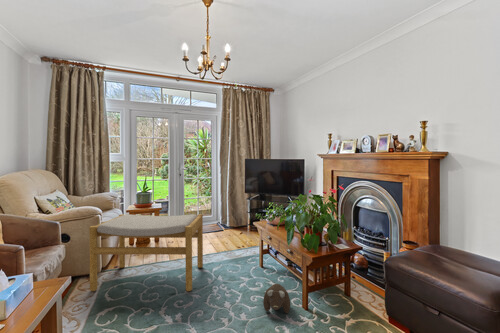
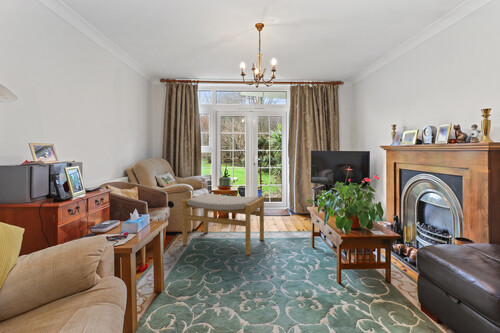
plush toy: present [263,284,290,313] -> none [301,257,324,283]

